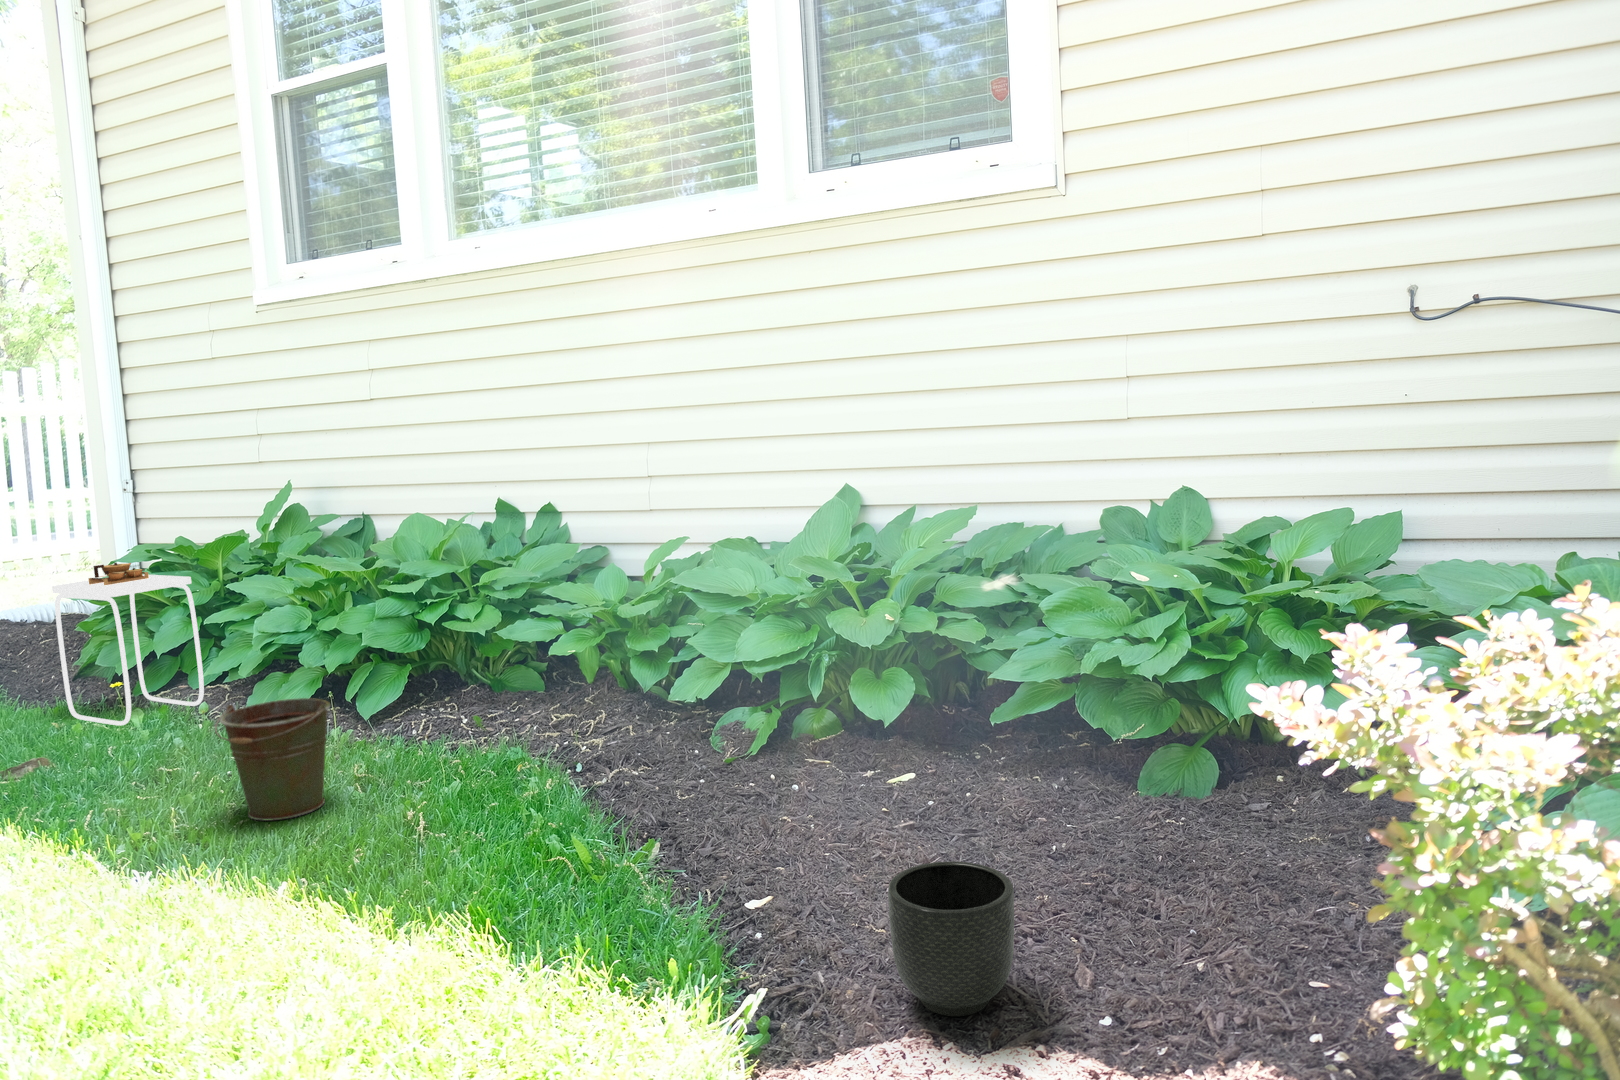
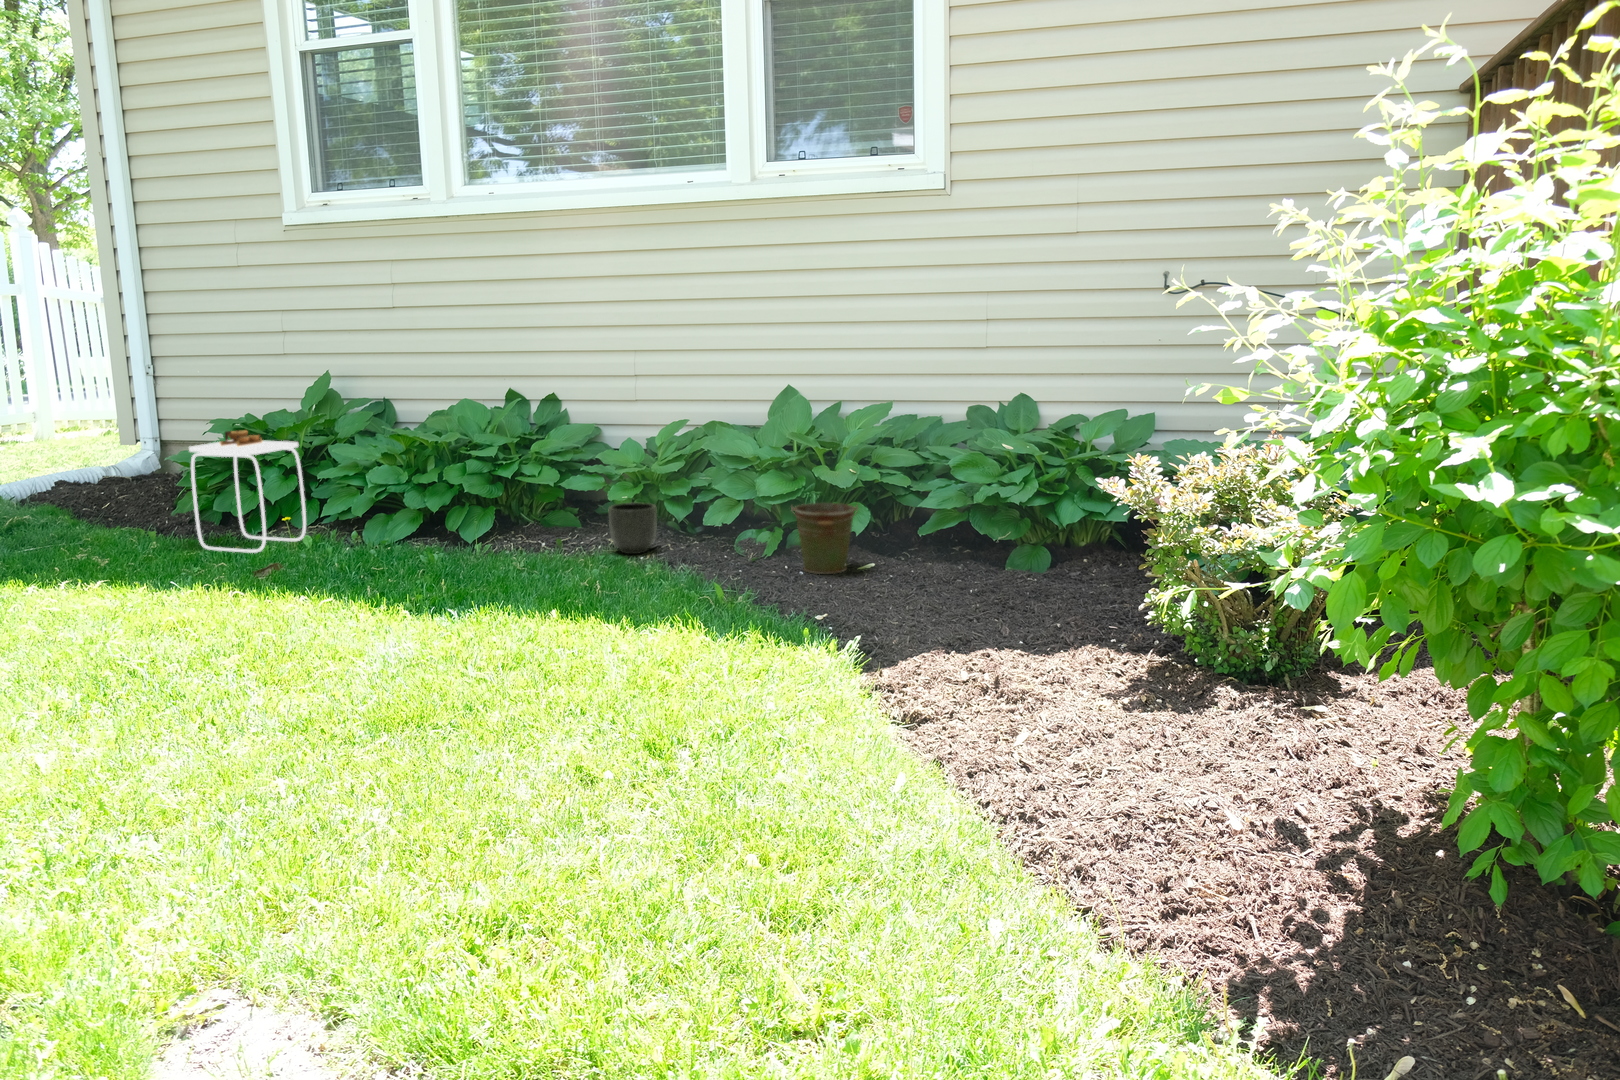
bucket: present [215,698,330,820] -> present [791,503,858,574]
planter: present [888,862,1014,1016] -> present [608,503,657,554]

